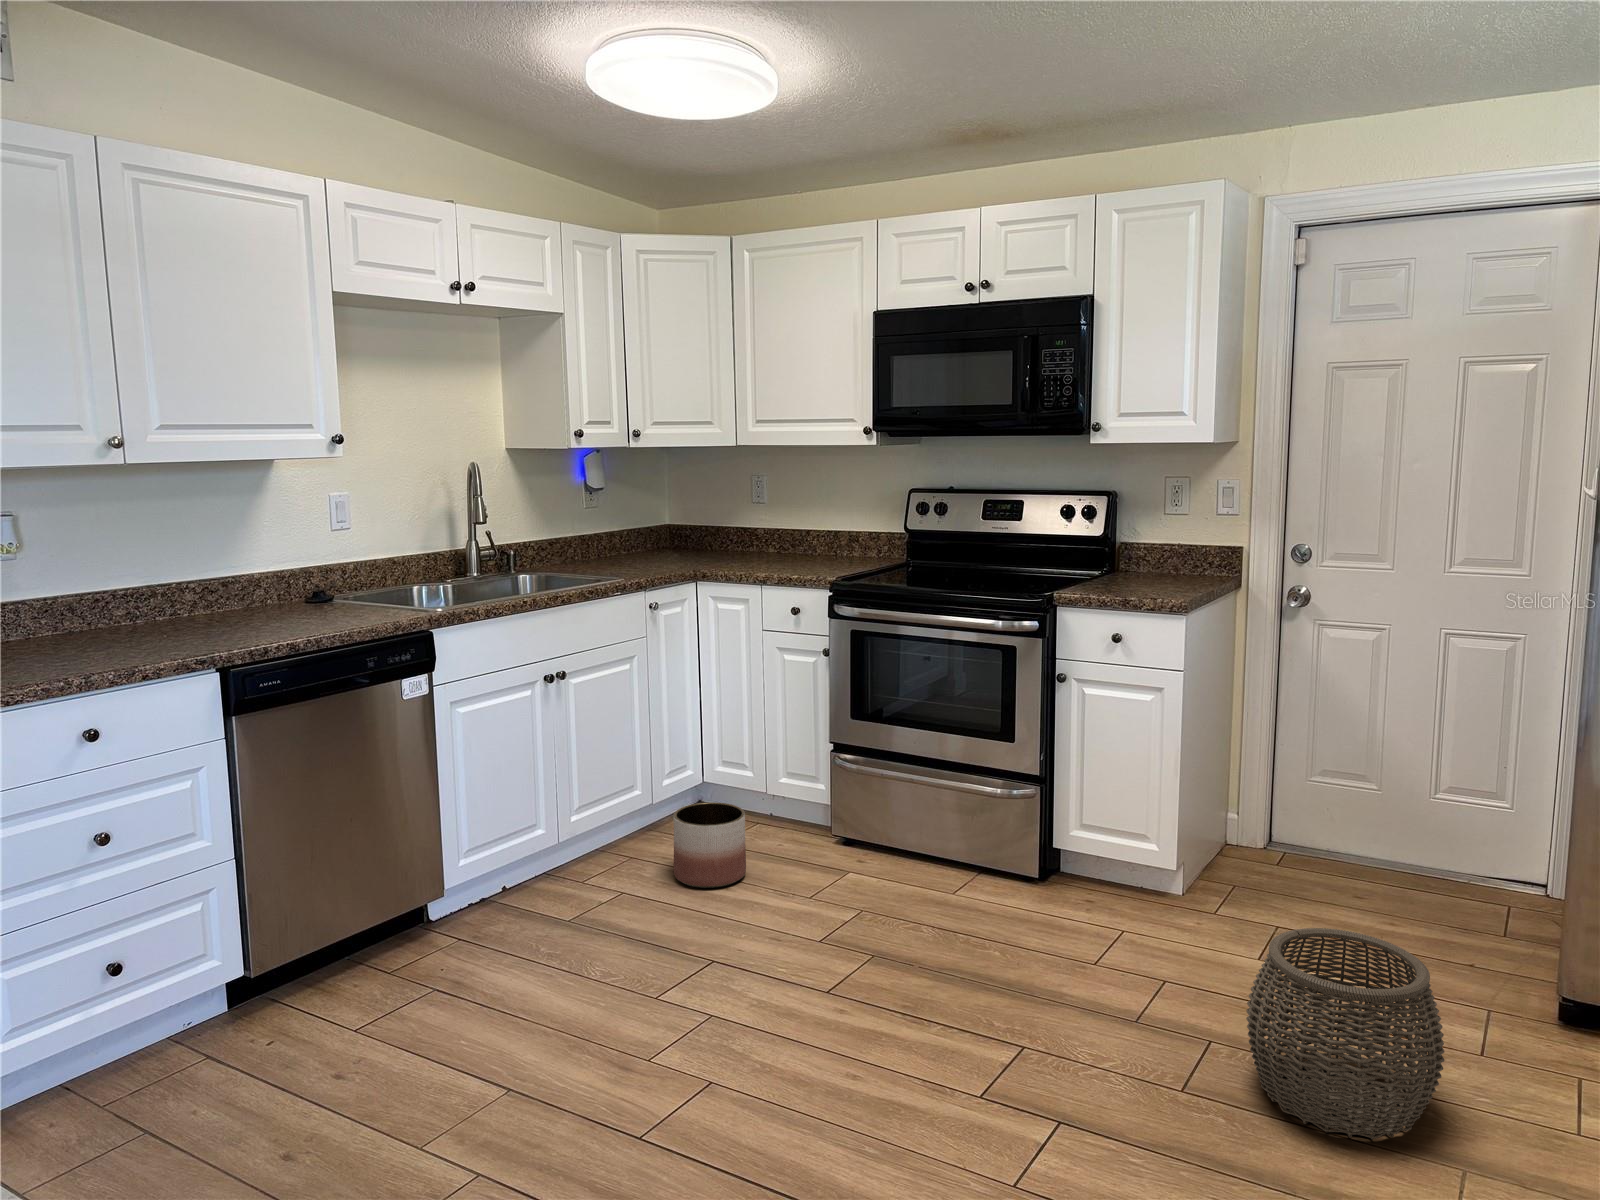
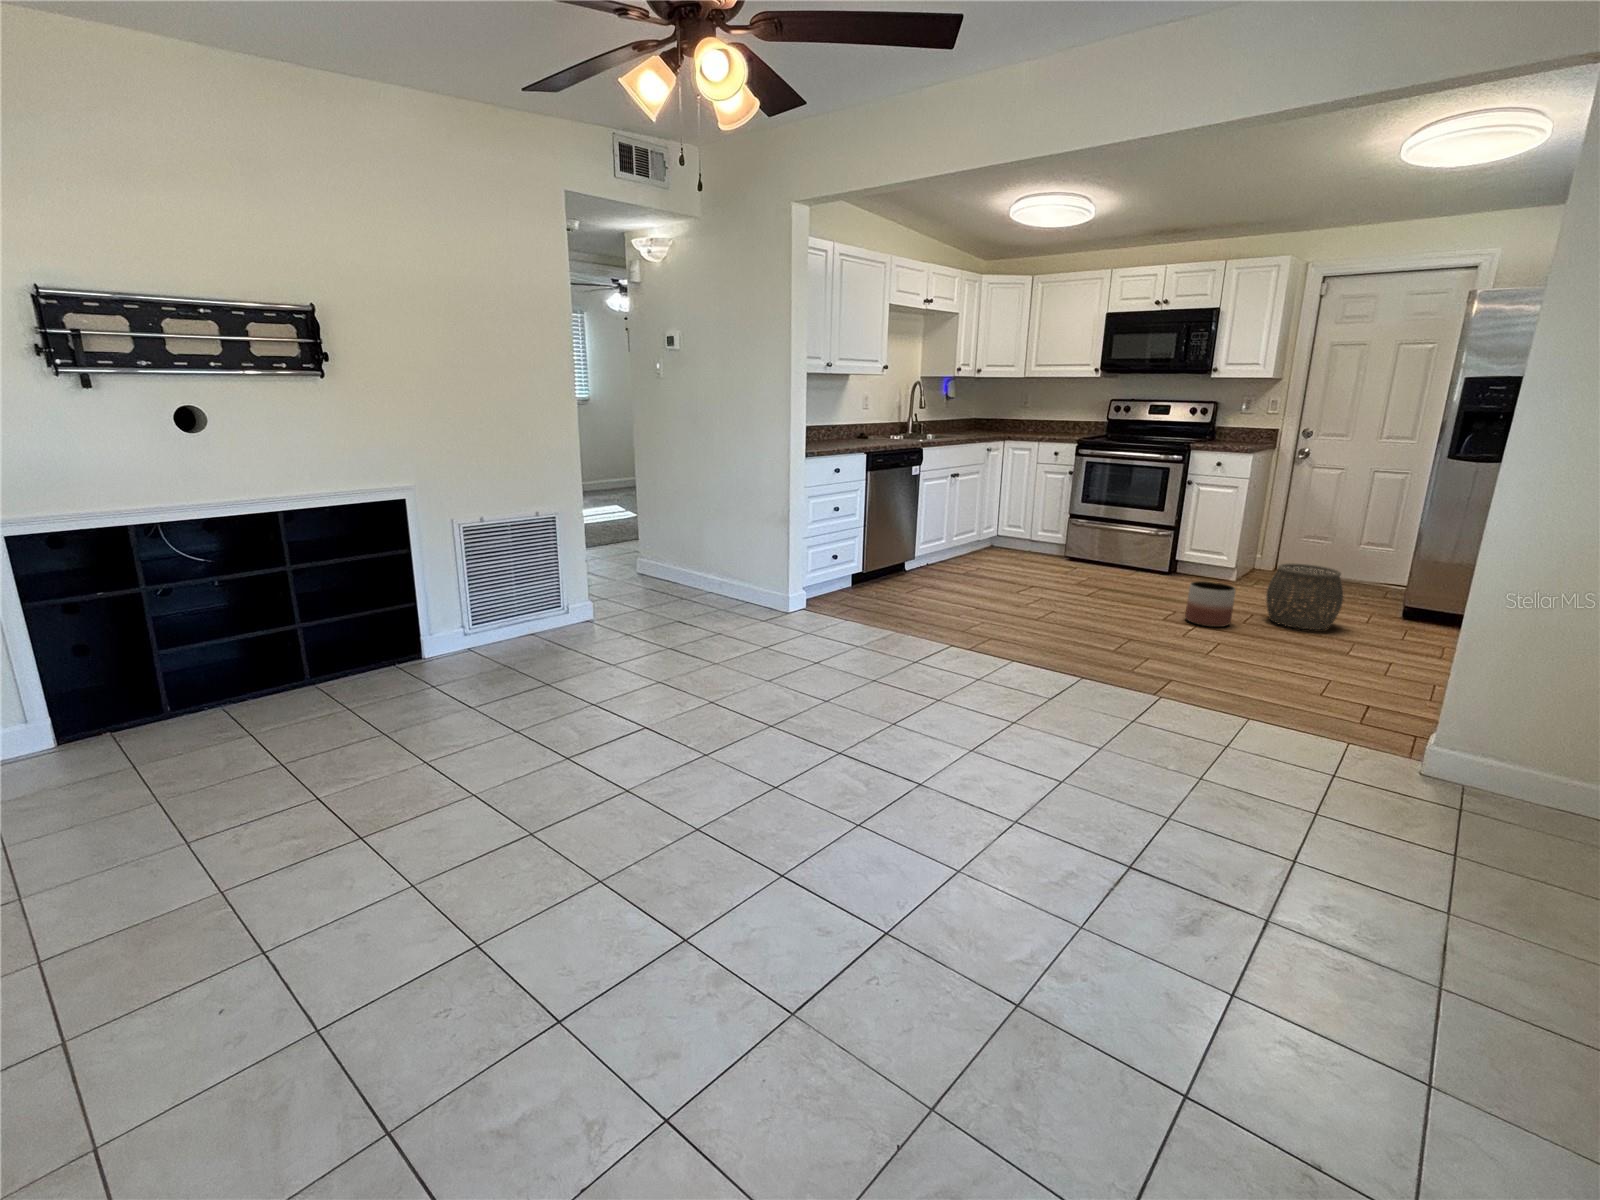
planter: present [674,802,746,888] -> present [1185,581,1236,627]

